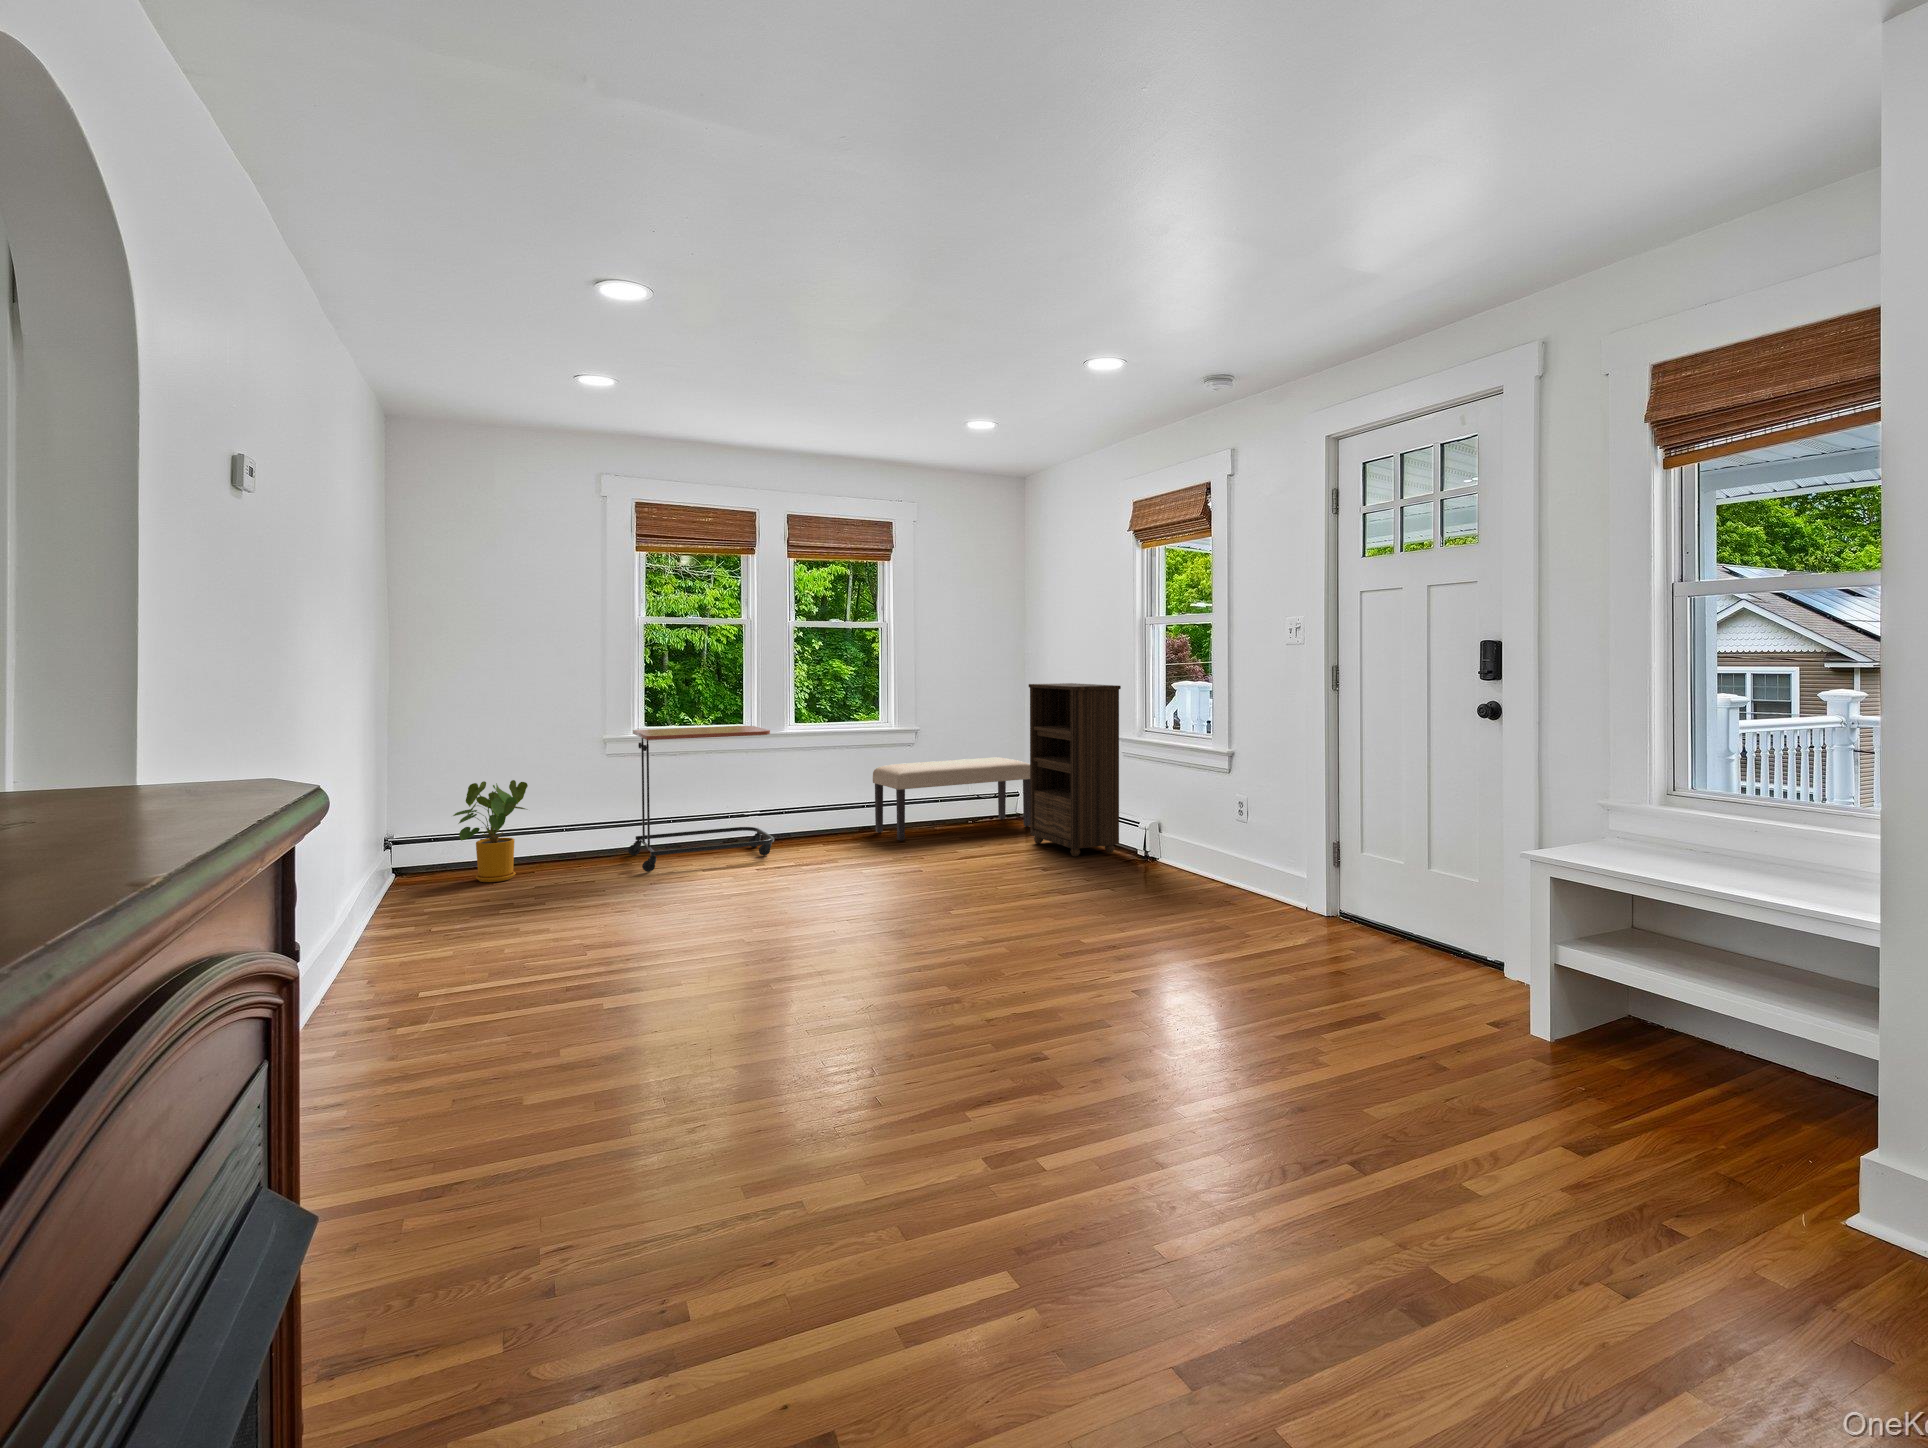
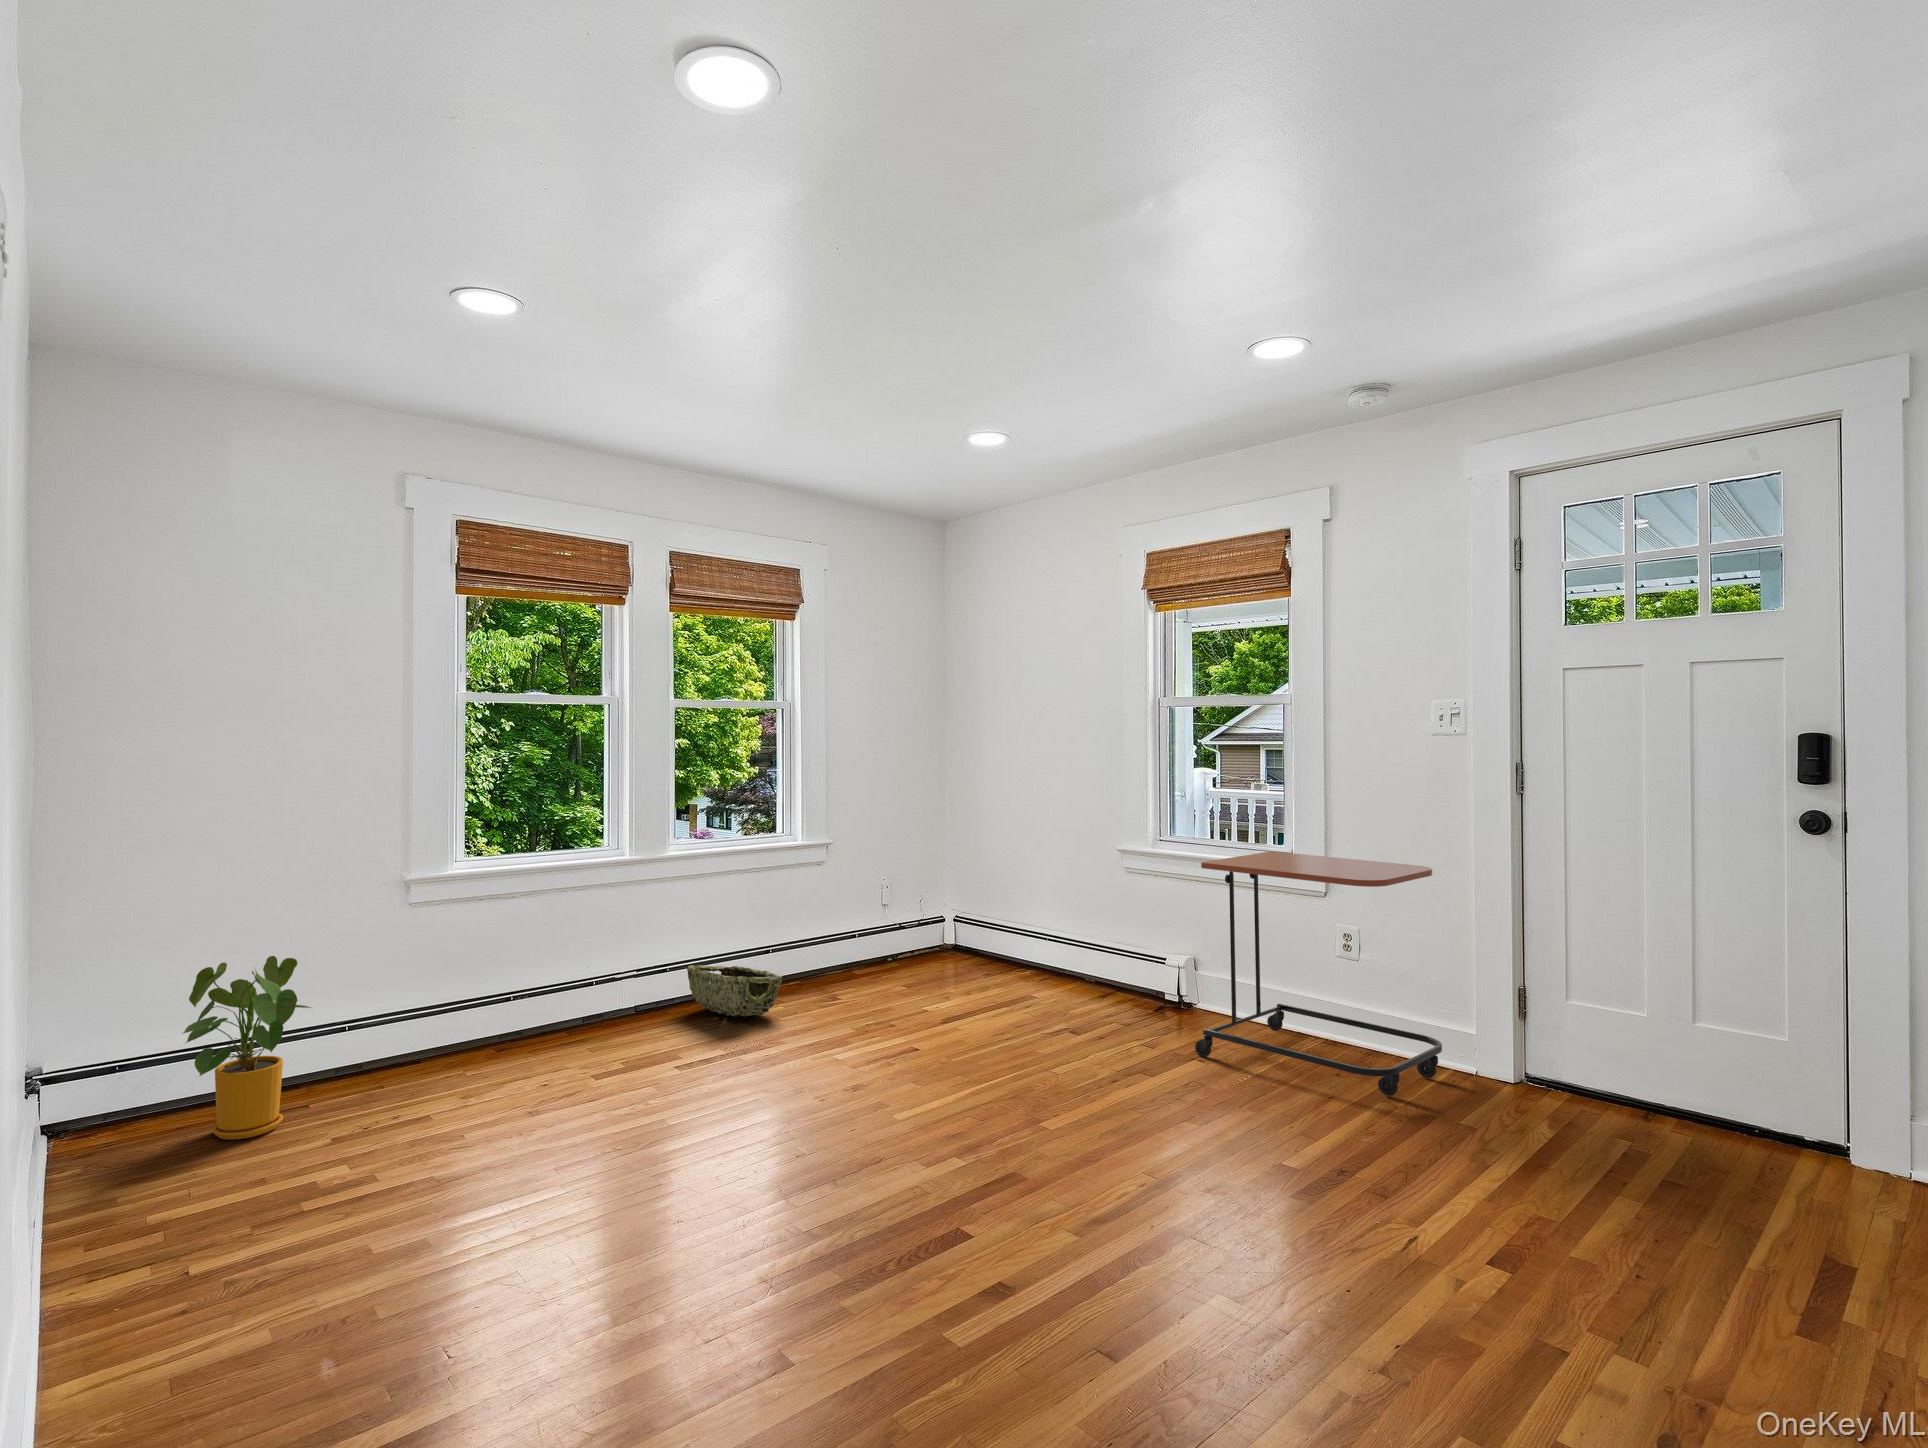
bookshelf: present [1029,683,1121,857] -> none [1004,778,1141,1012]
side table: present [628,726,774,872] -> present [1195,851,1442,1096]
bench: present [873,757,1030,841] -> none [780,874,981,1001]
woven basket: none [797,810,856,846] -> present [687,965,782,1017]

